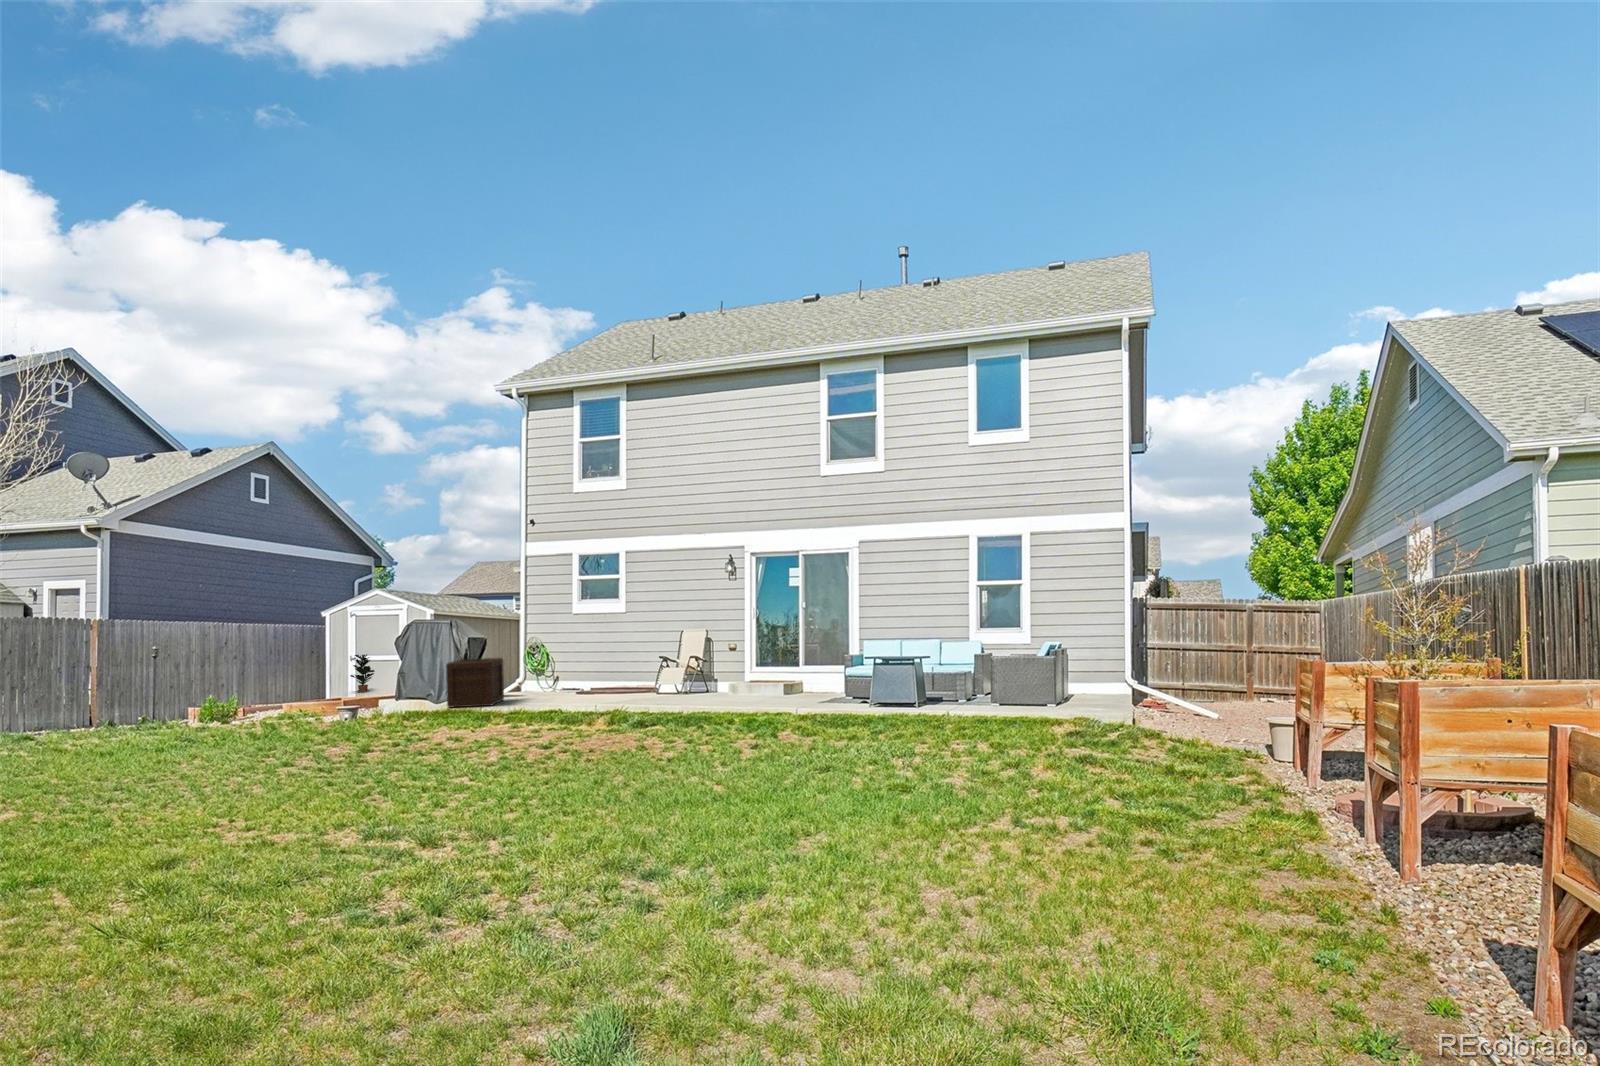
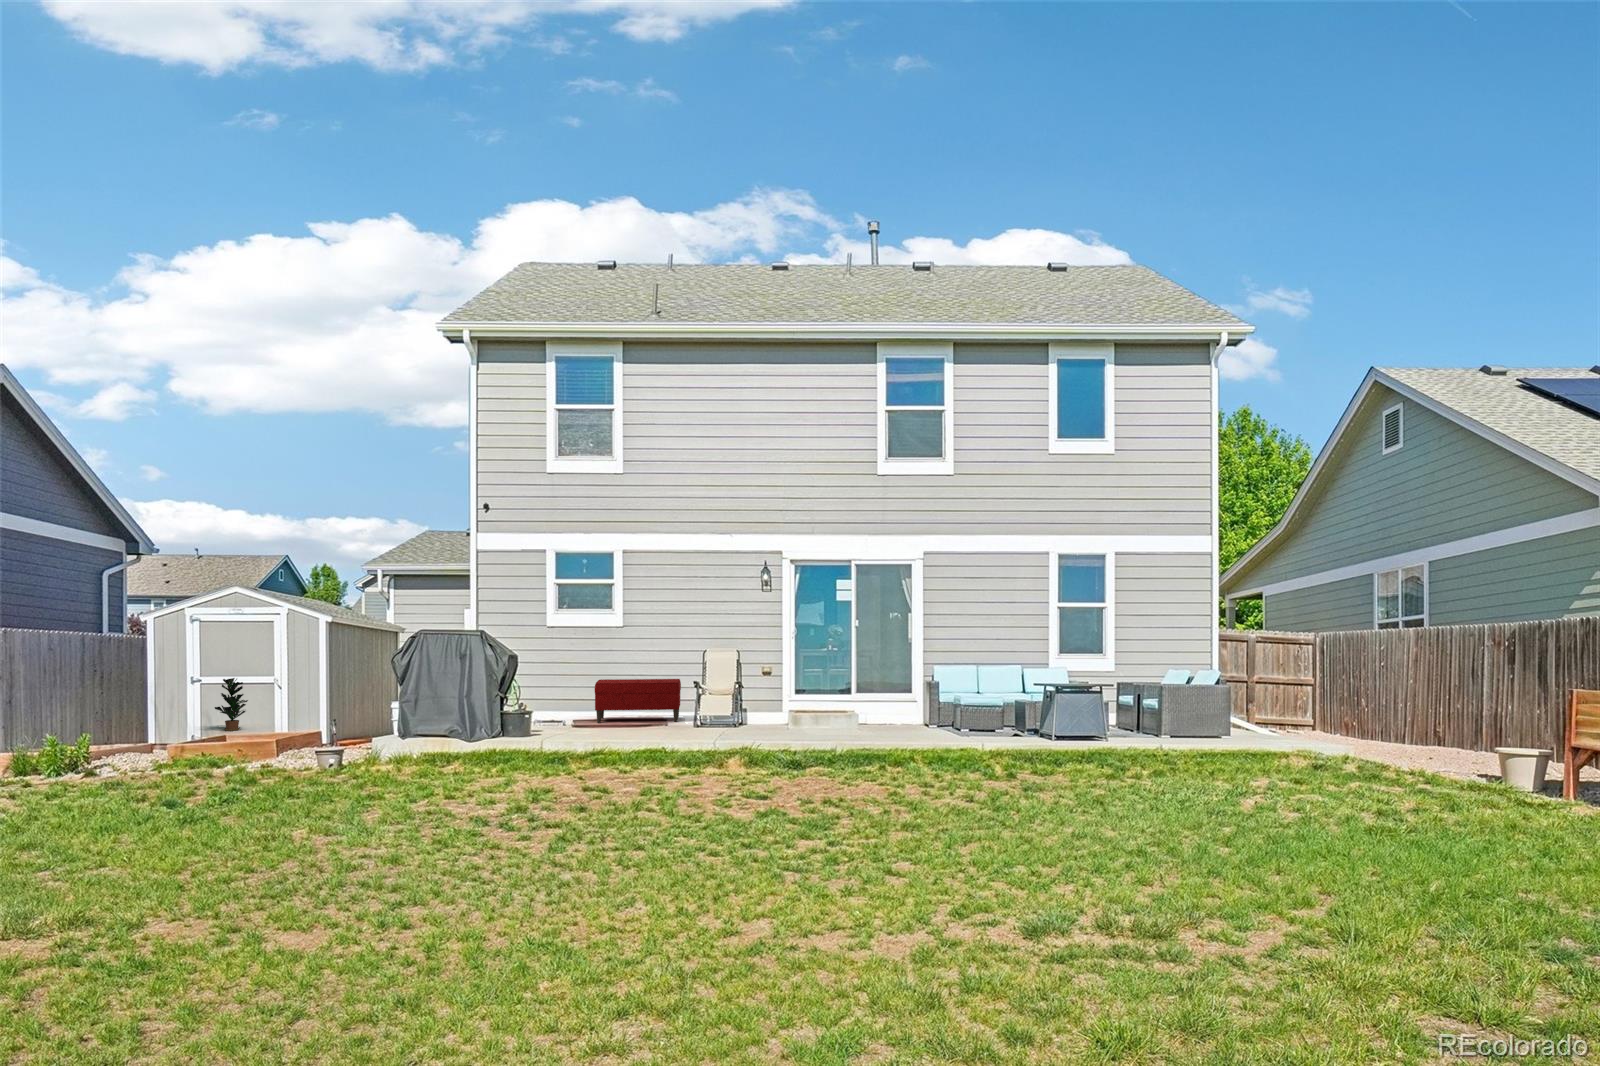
bench: none [595,655,670,690] -> present [595,679,681,723]
wooden crate: present [446,658,504,707] -> none [458,685,526,750]

